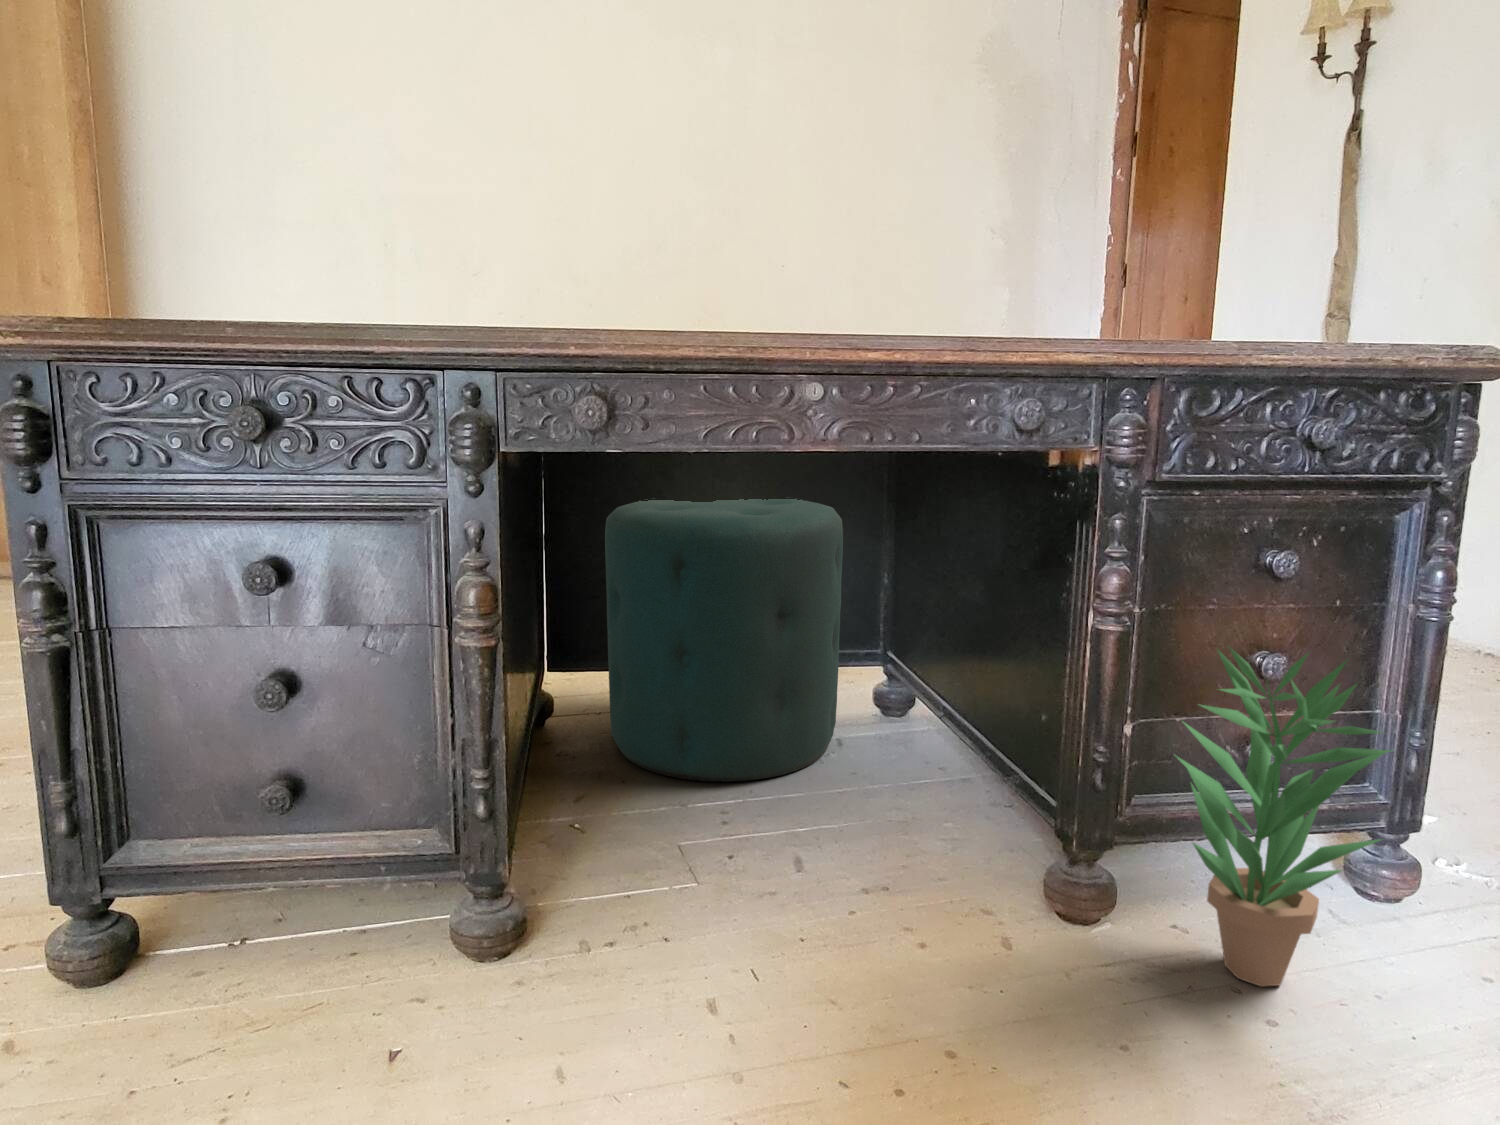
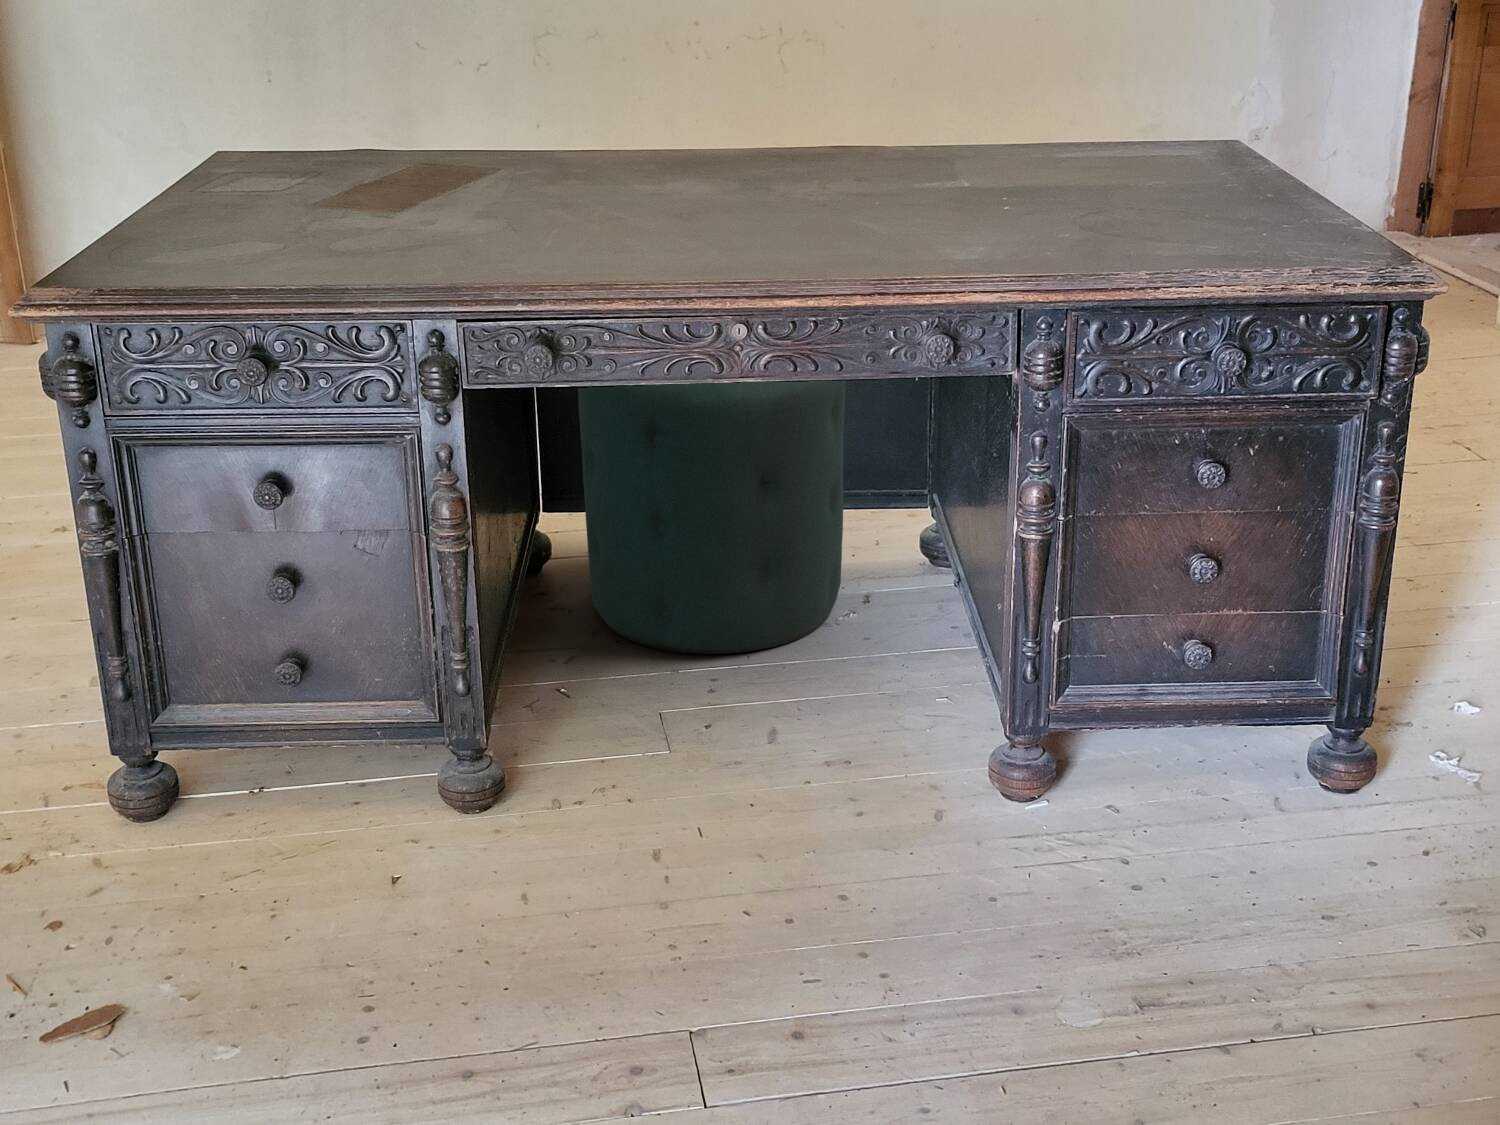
potted plant: present [1177,647,1391,987] -> none [1066,560,1243,854]

